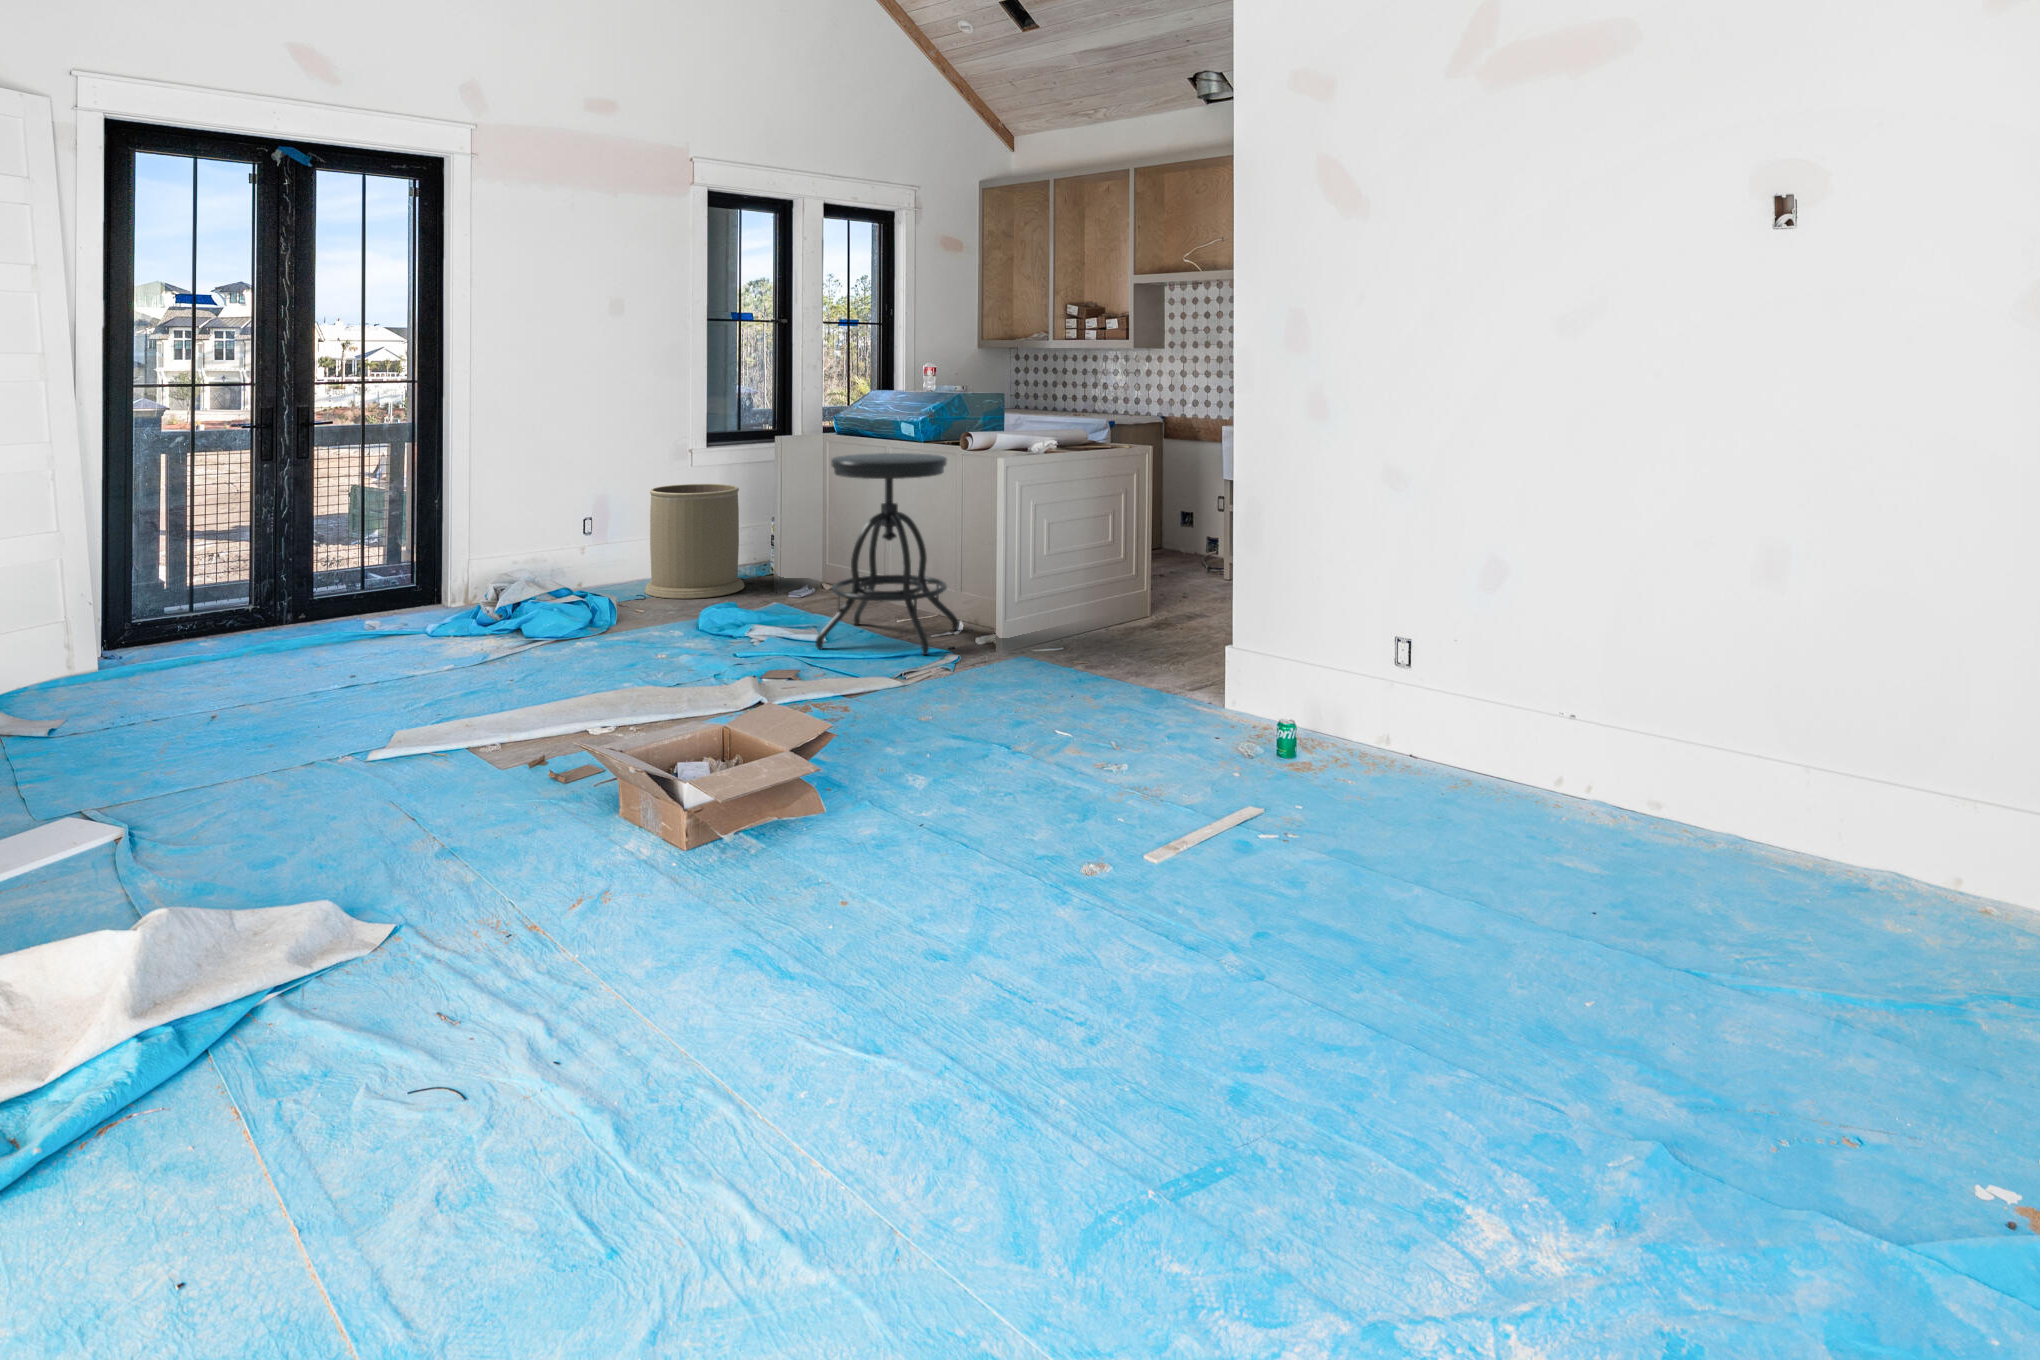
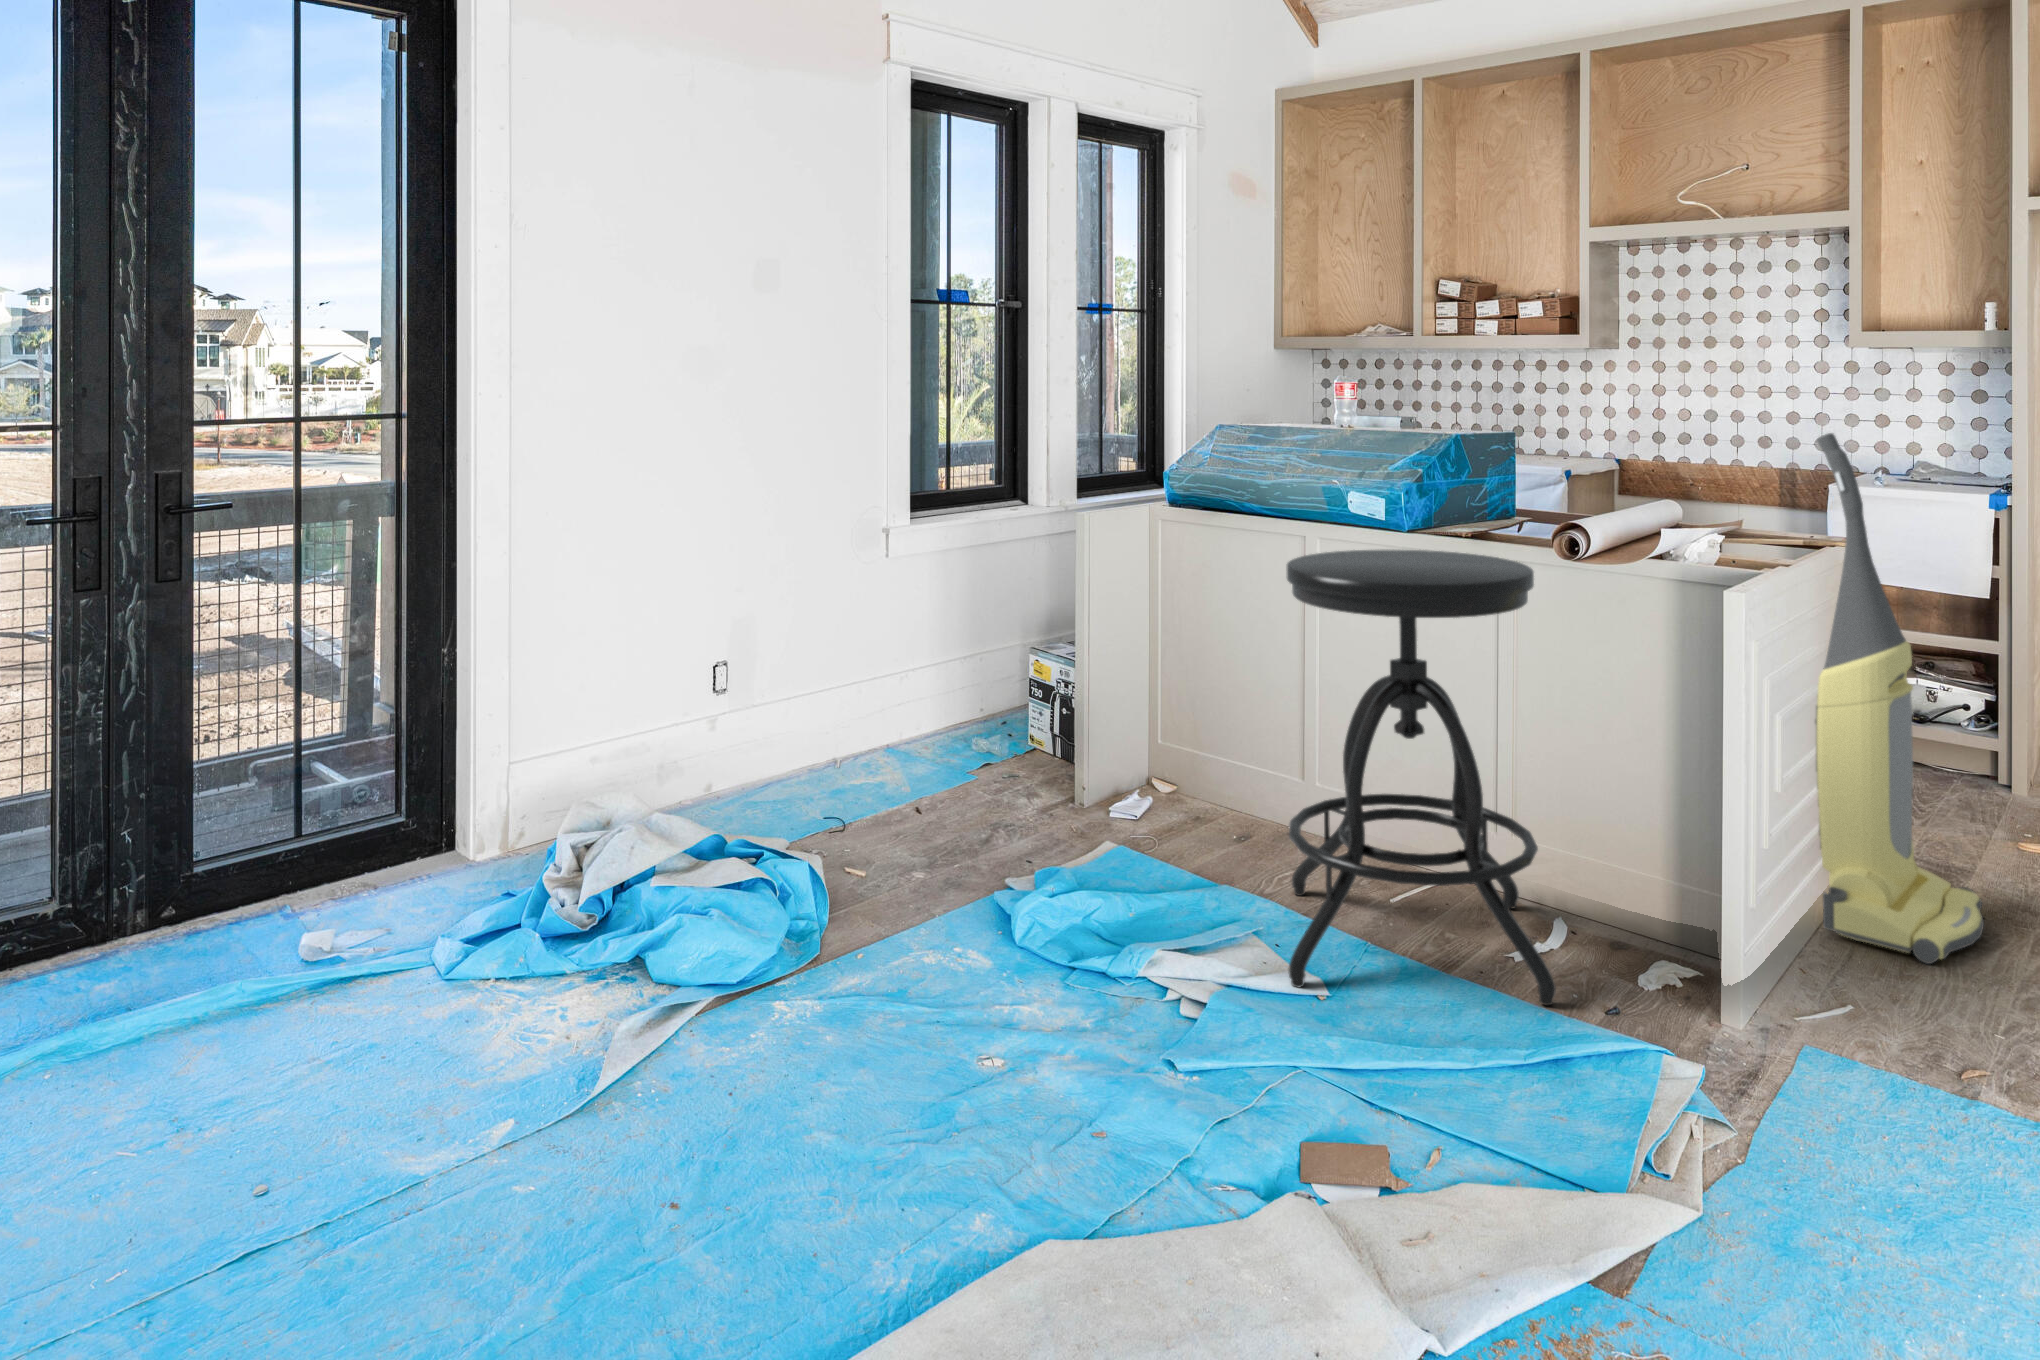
vacuum cleaner: none [1092,397,1184,648] -> present [1815,433,1984,964]
trash can: present [645,484,744,599] -> none [821,592,999,818]

